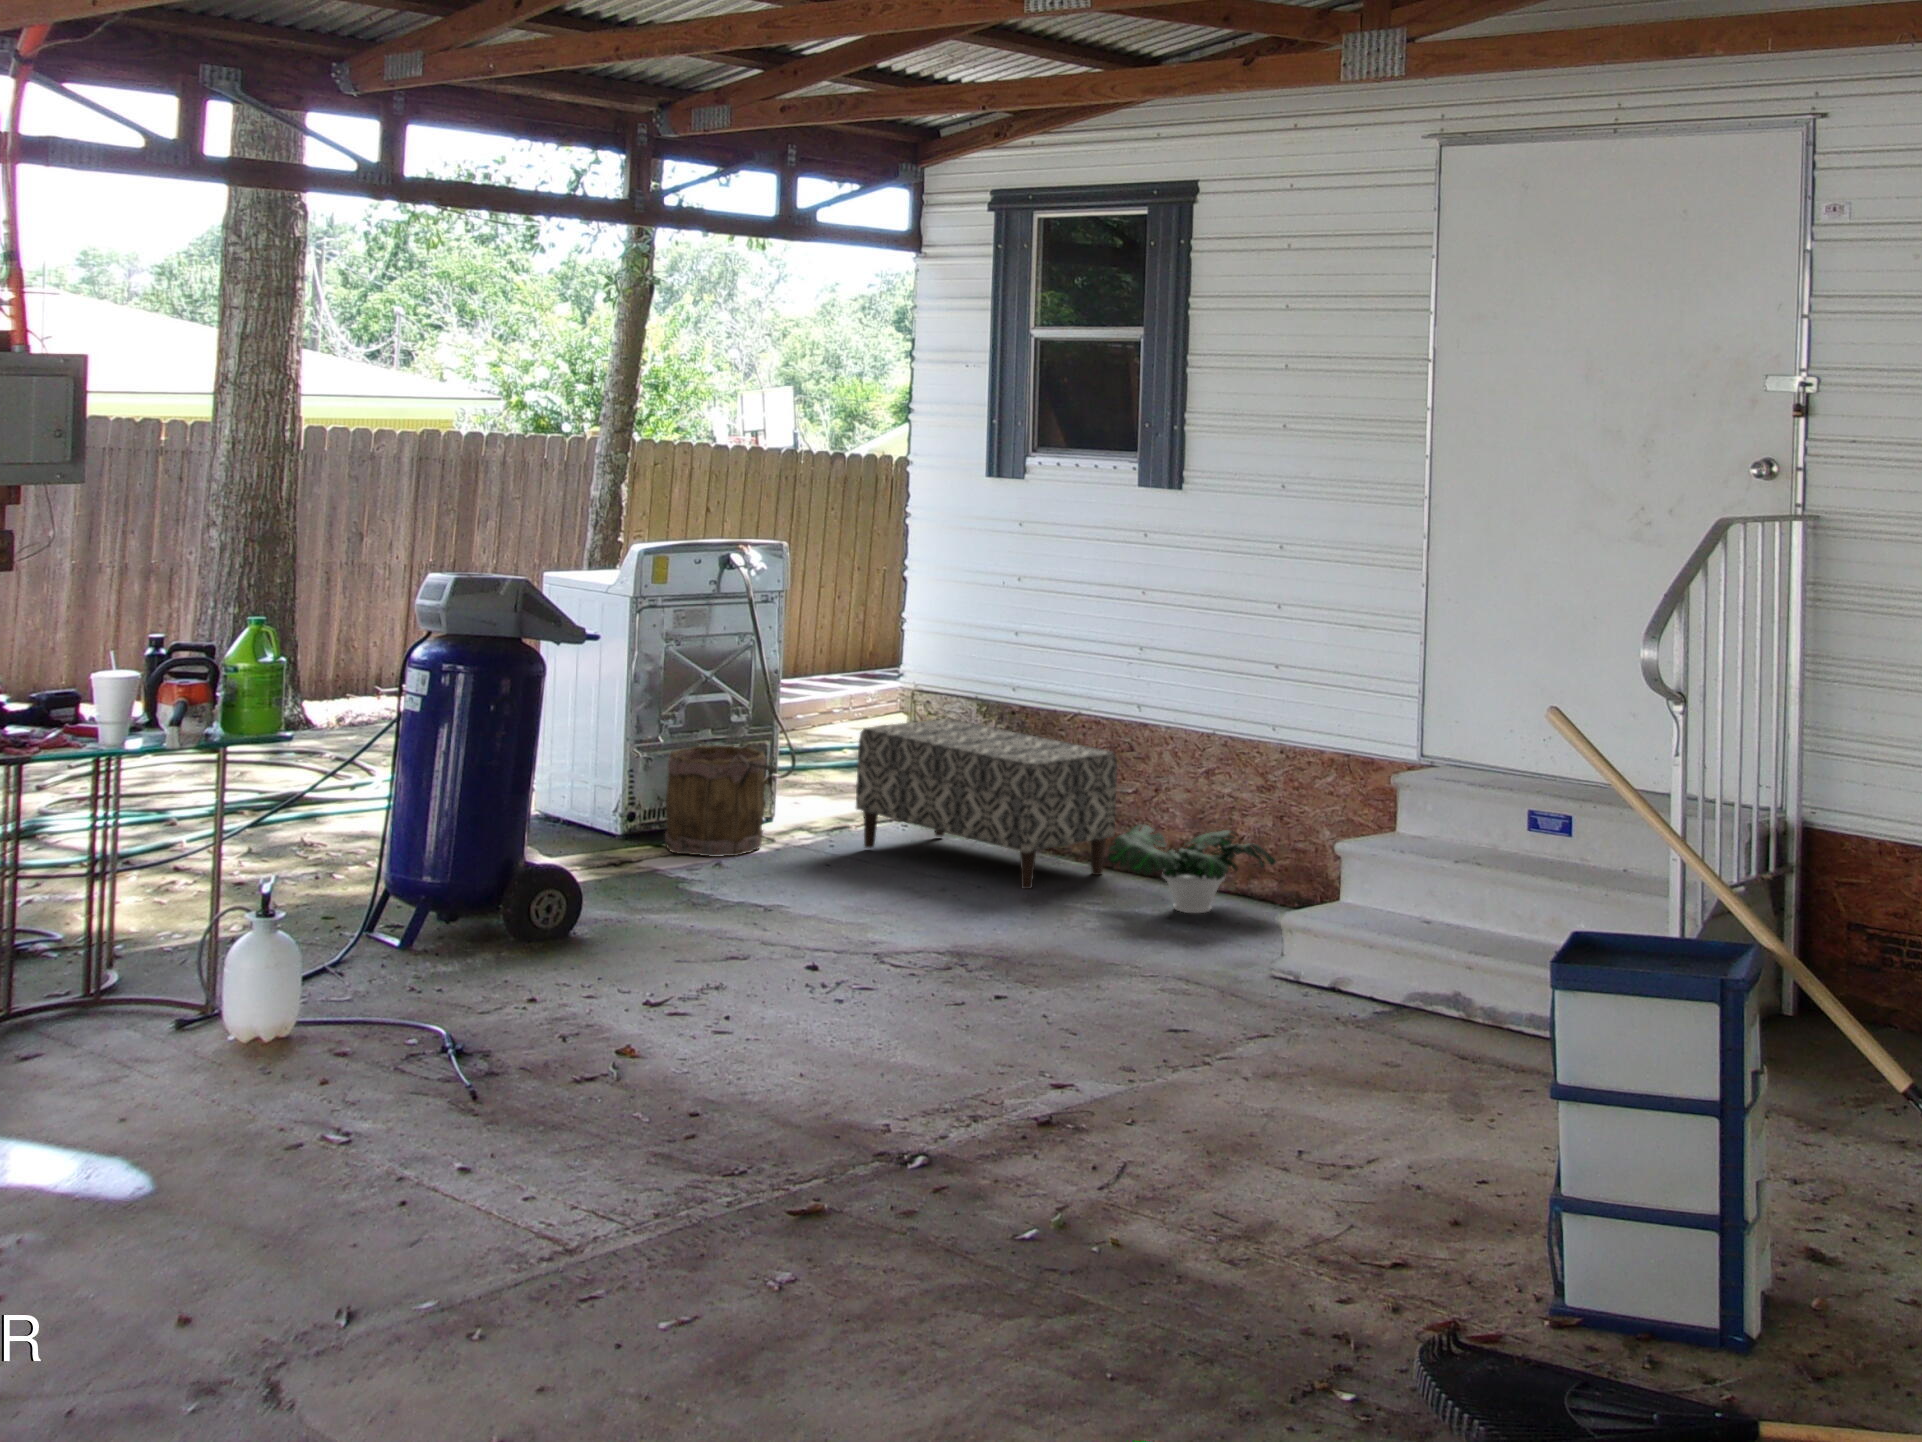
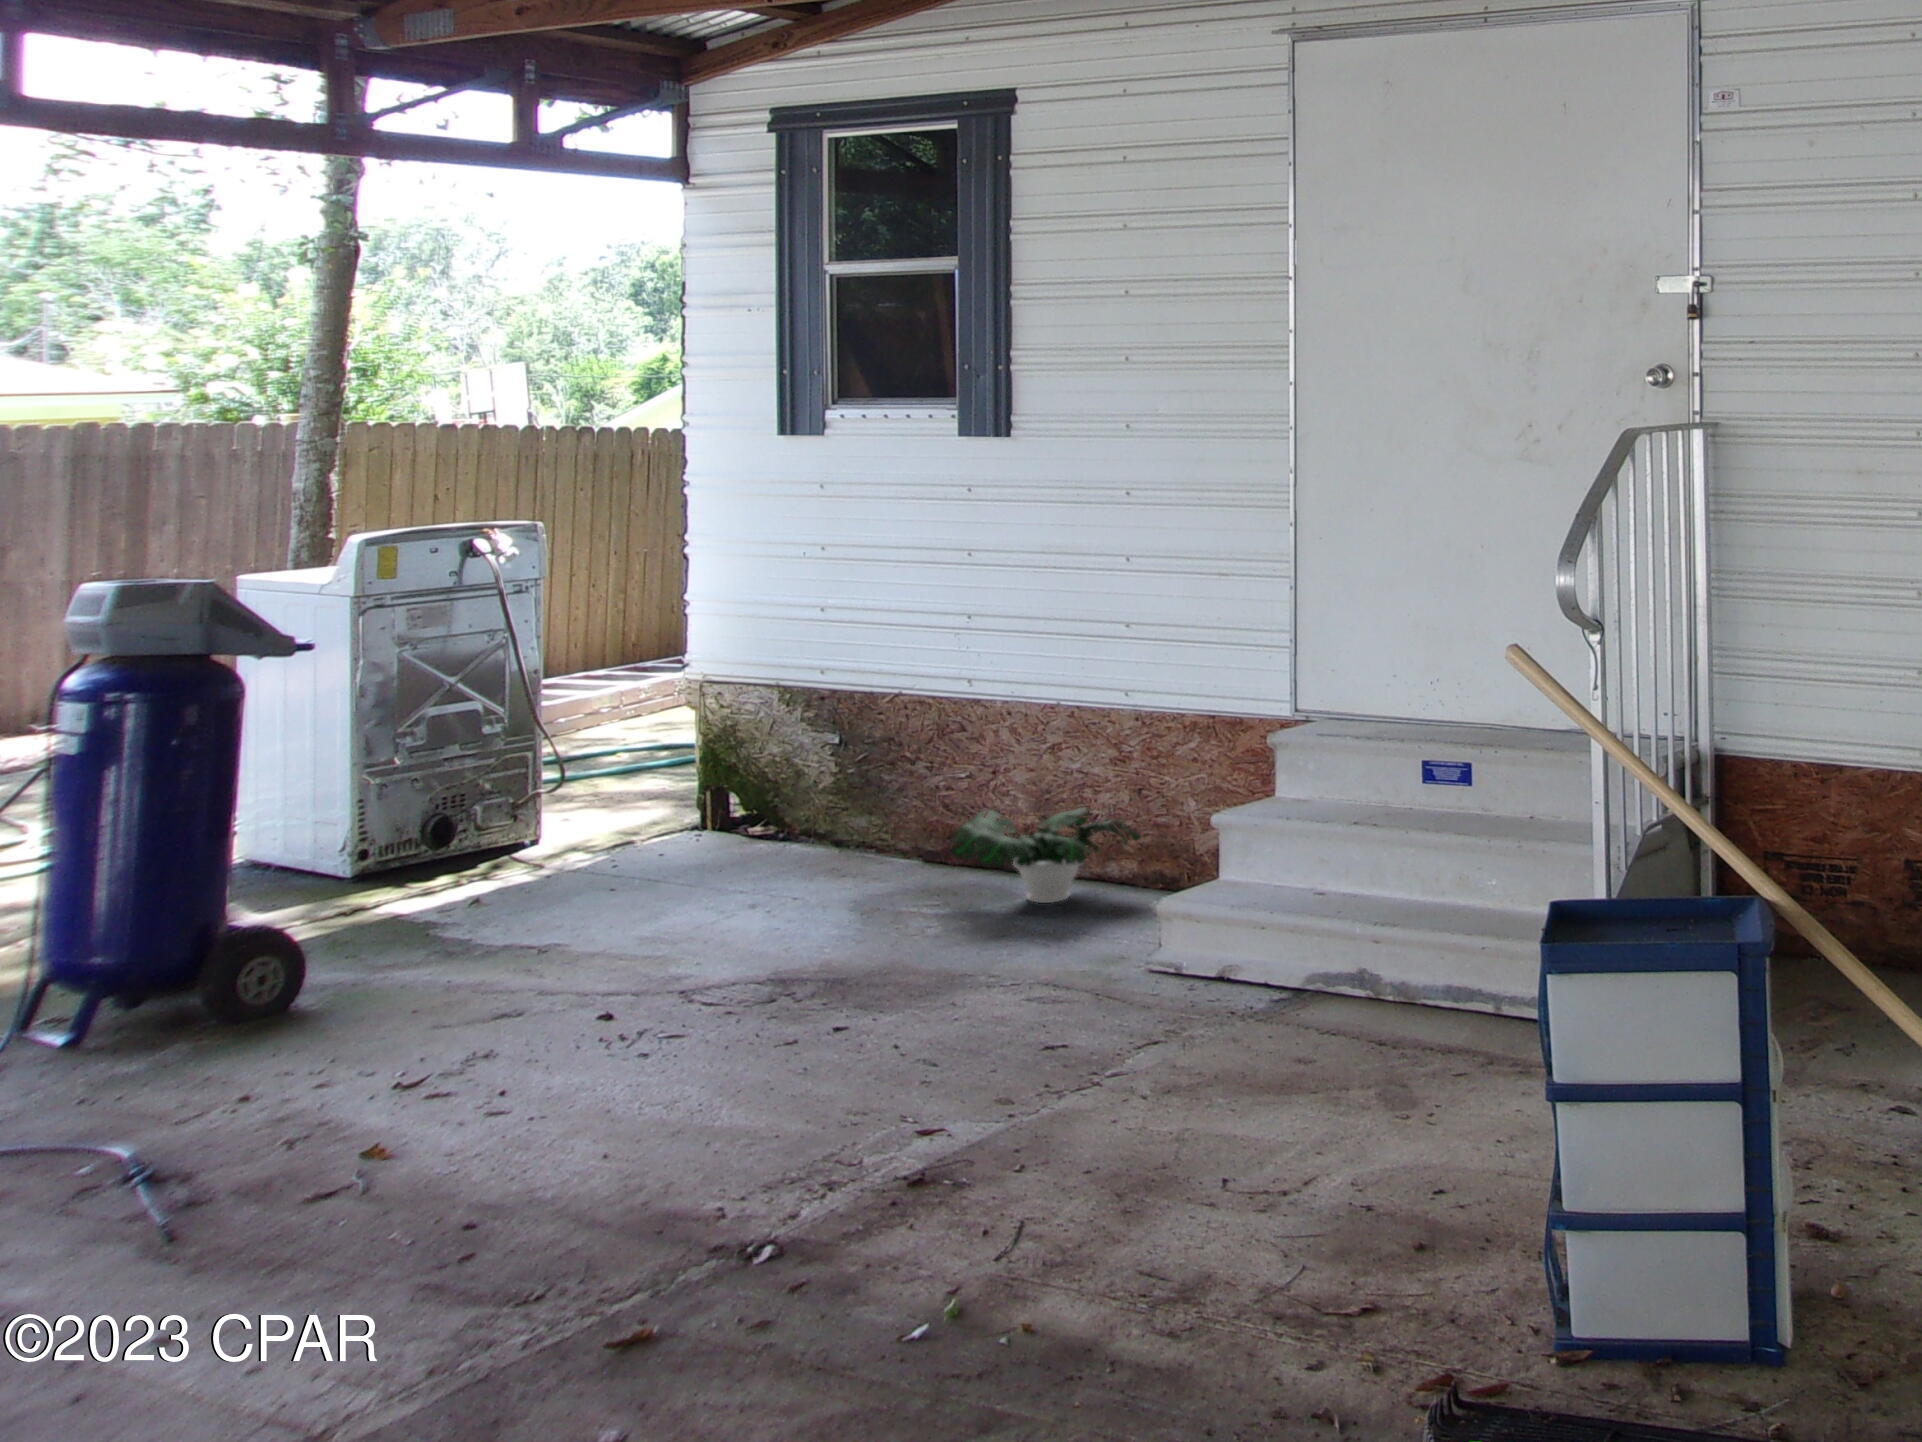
bench: present [856,719,1117,889] -> none [641,710,953,897]
bucket: present [665,741,777,857] -> none [399,759,541,895]

